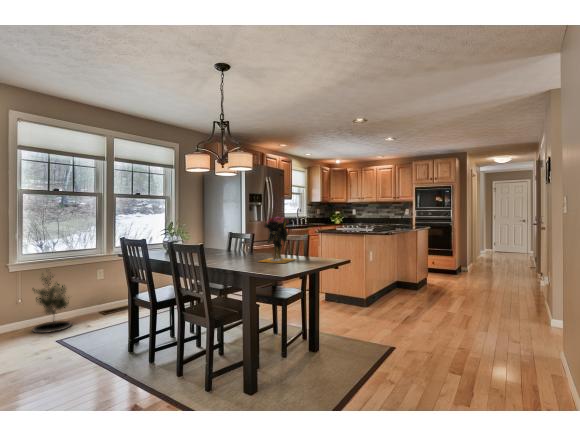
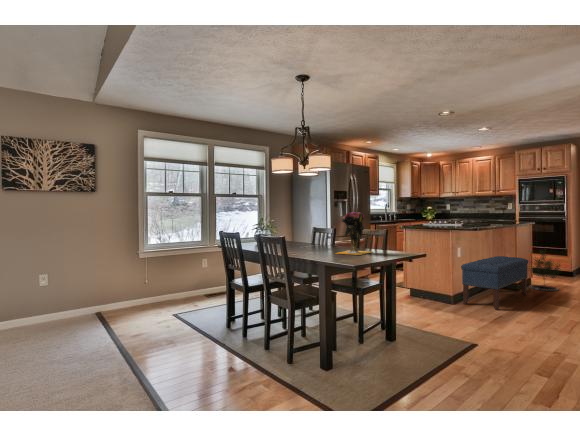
bench: none [374,259,428,310] -> present [461,256,528,310]
potted tree: present [32,276,71,333] -> present [530,251,560,291]

